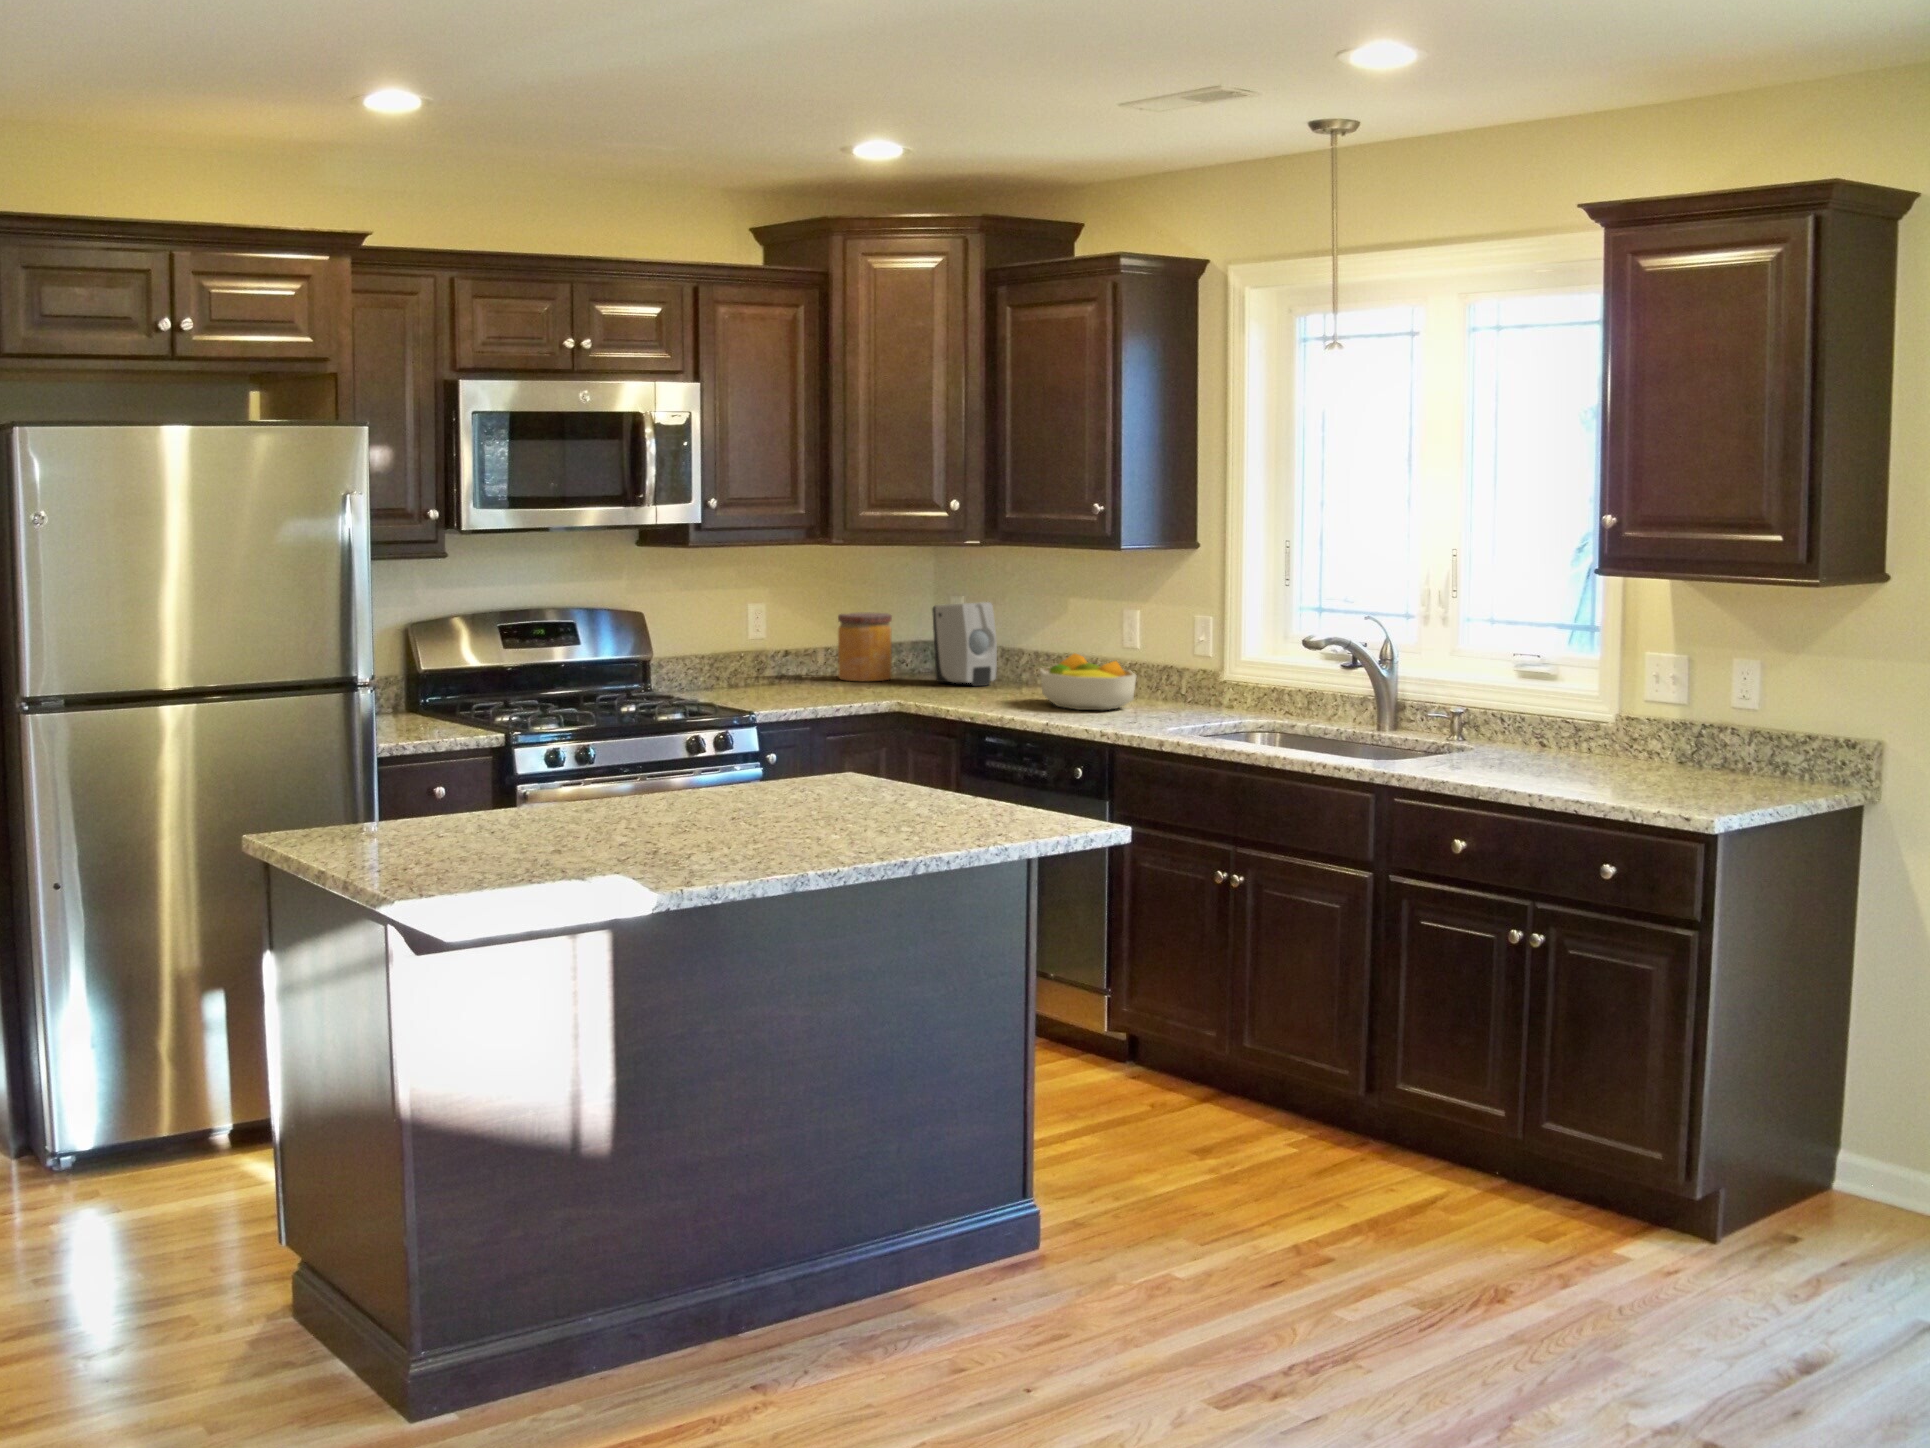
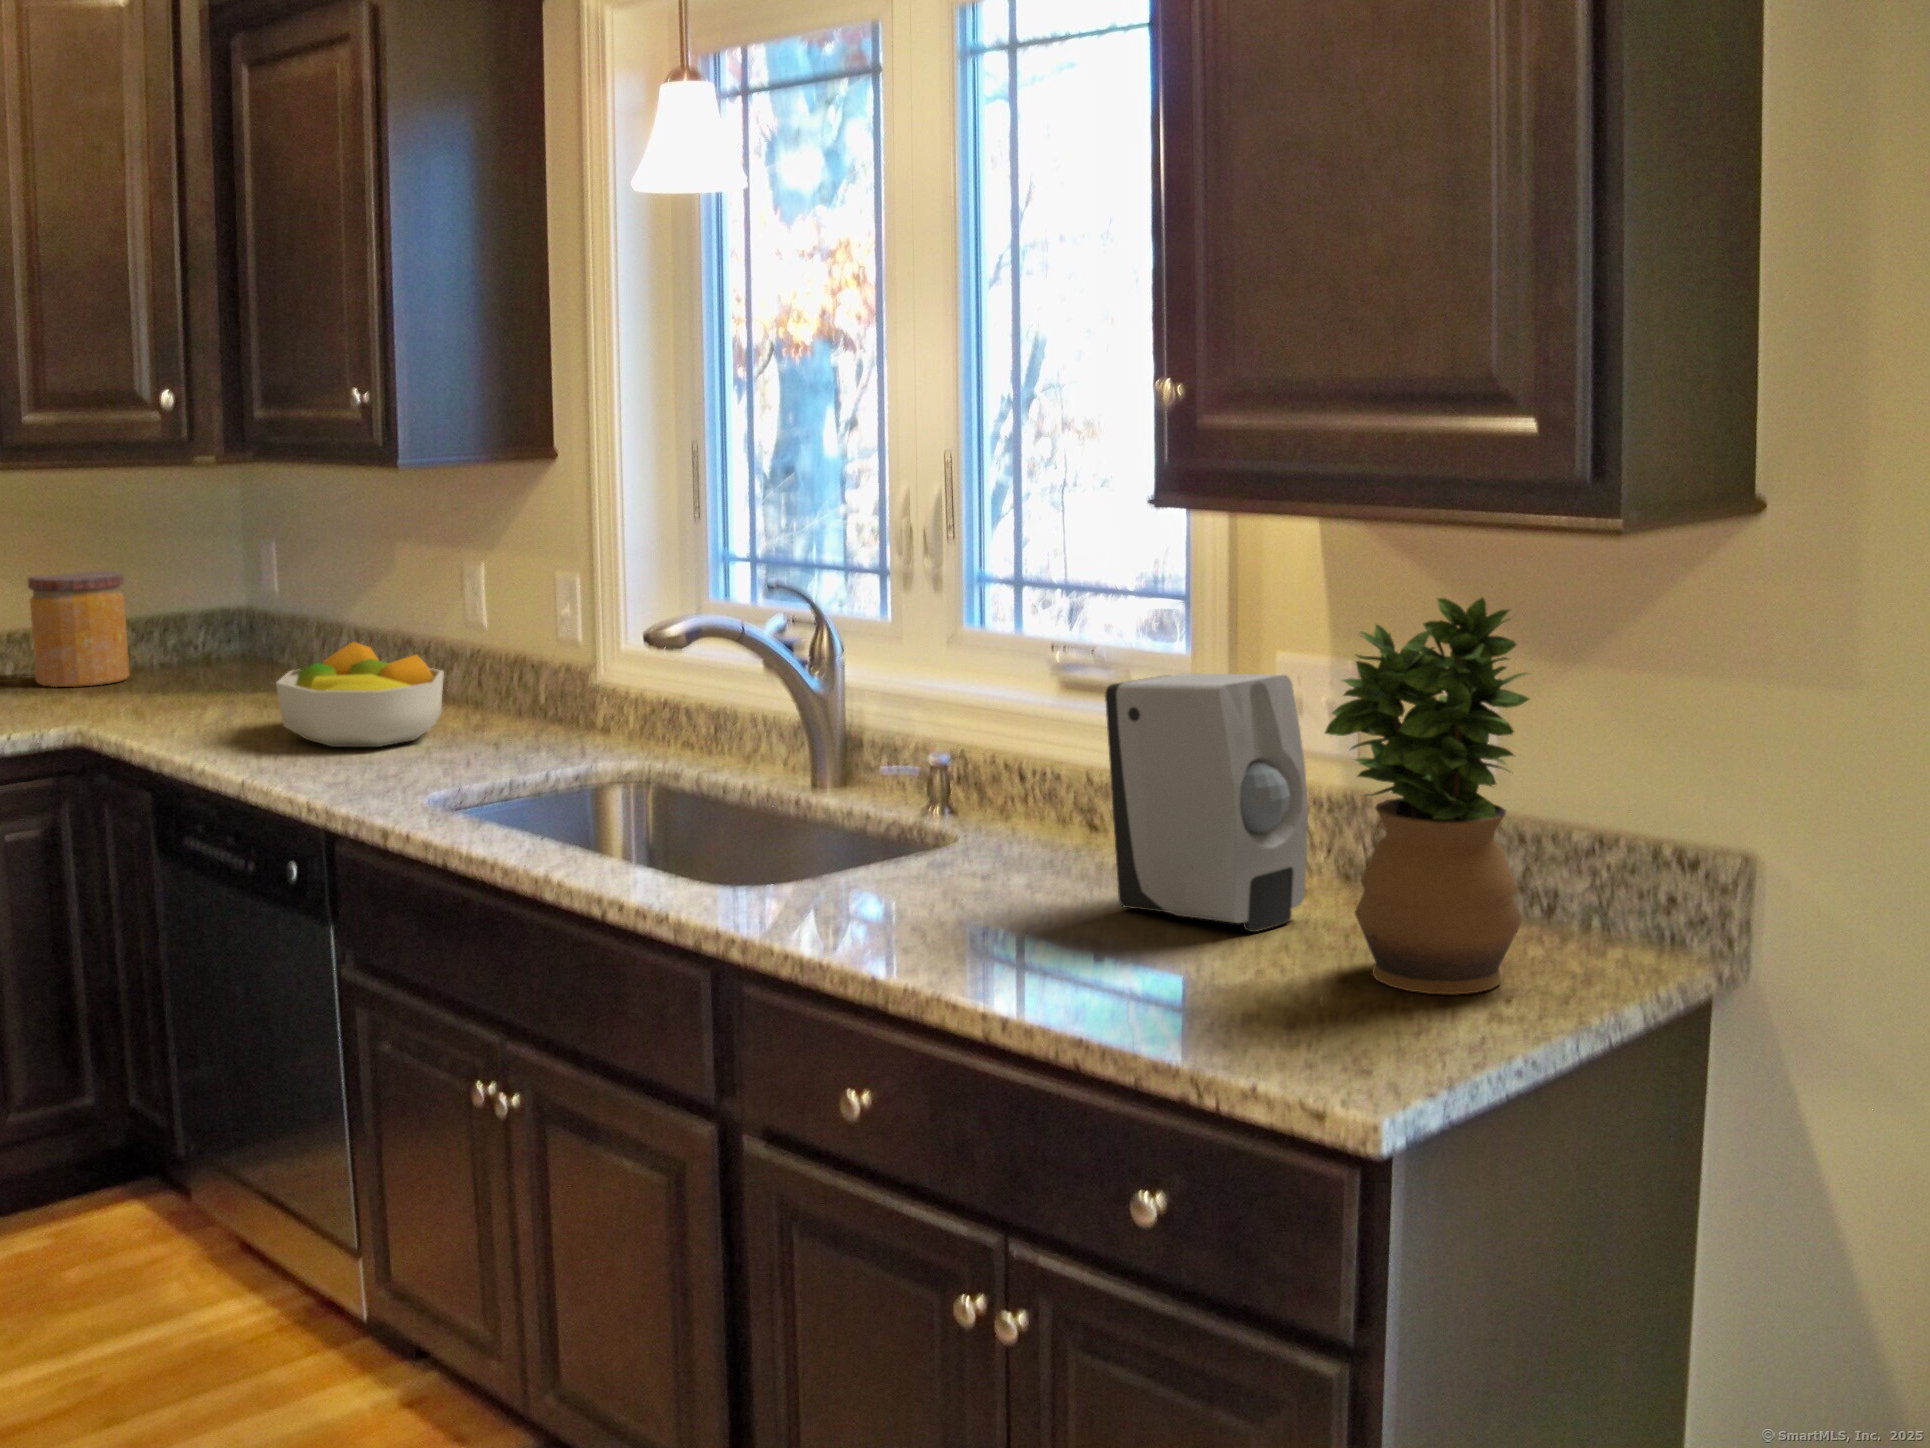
soap dispenser: present [932,602,997,686] -> present [1105,674,1308,932]
potted plant: none [1683,621,1780,795] -> present [1325,598,1529,995]

